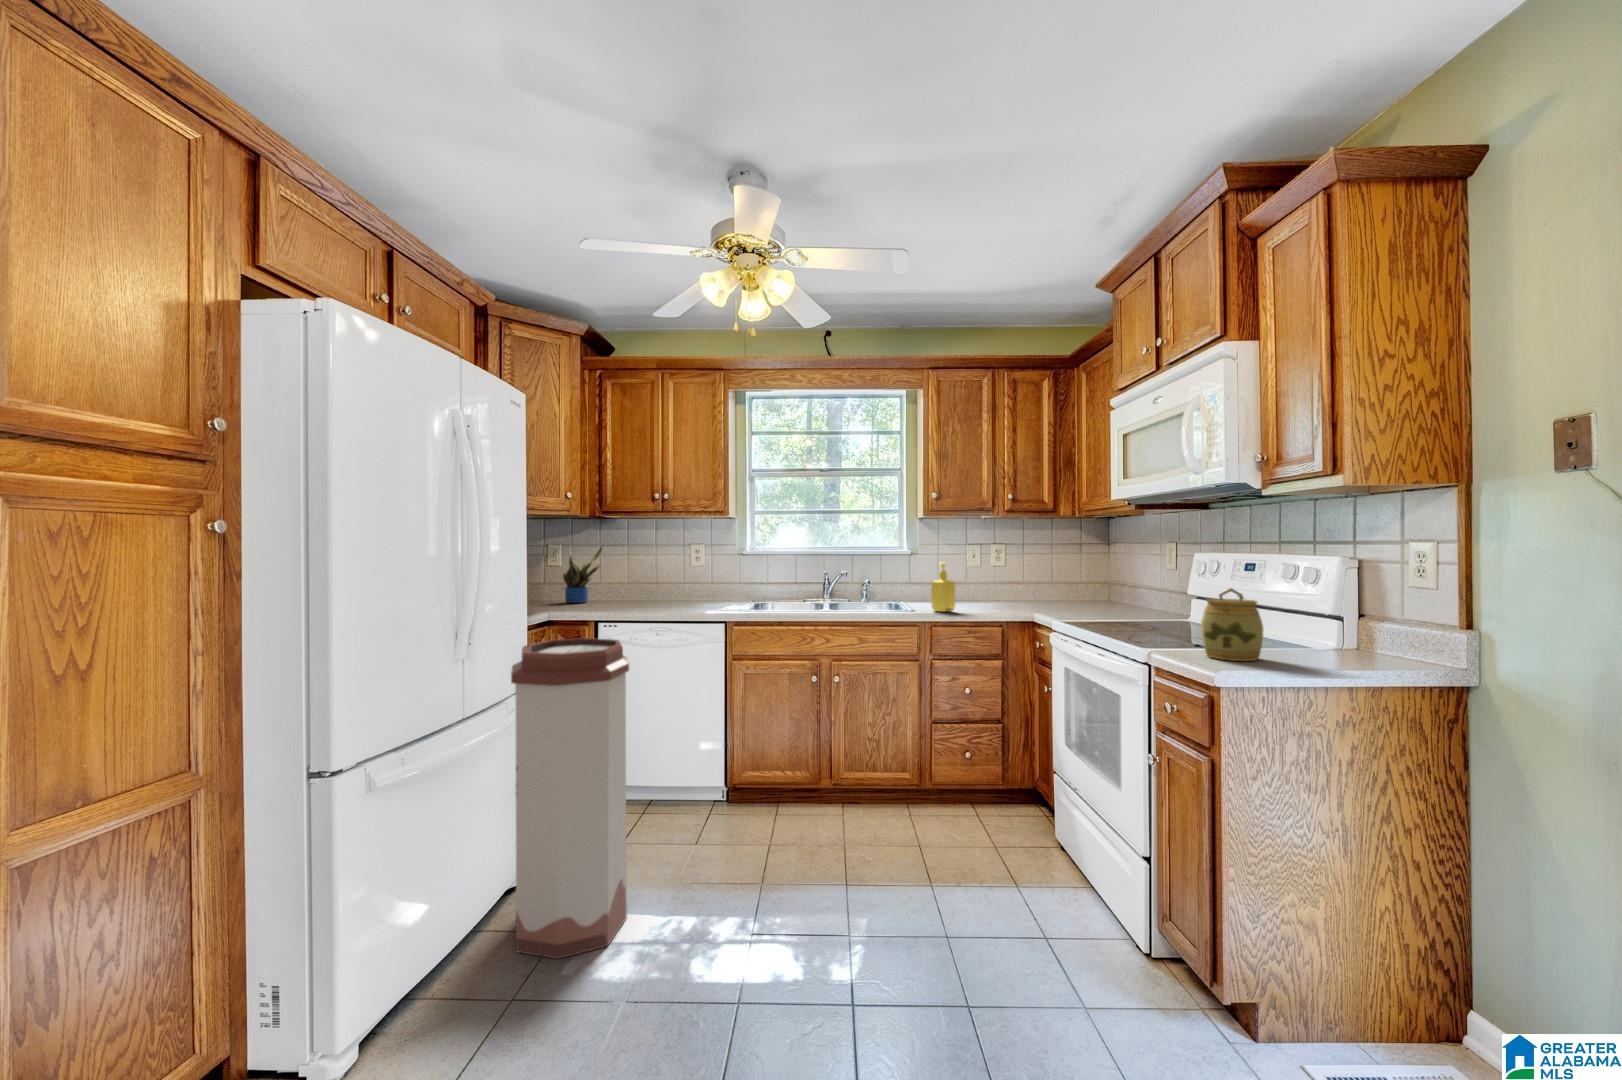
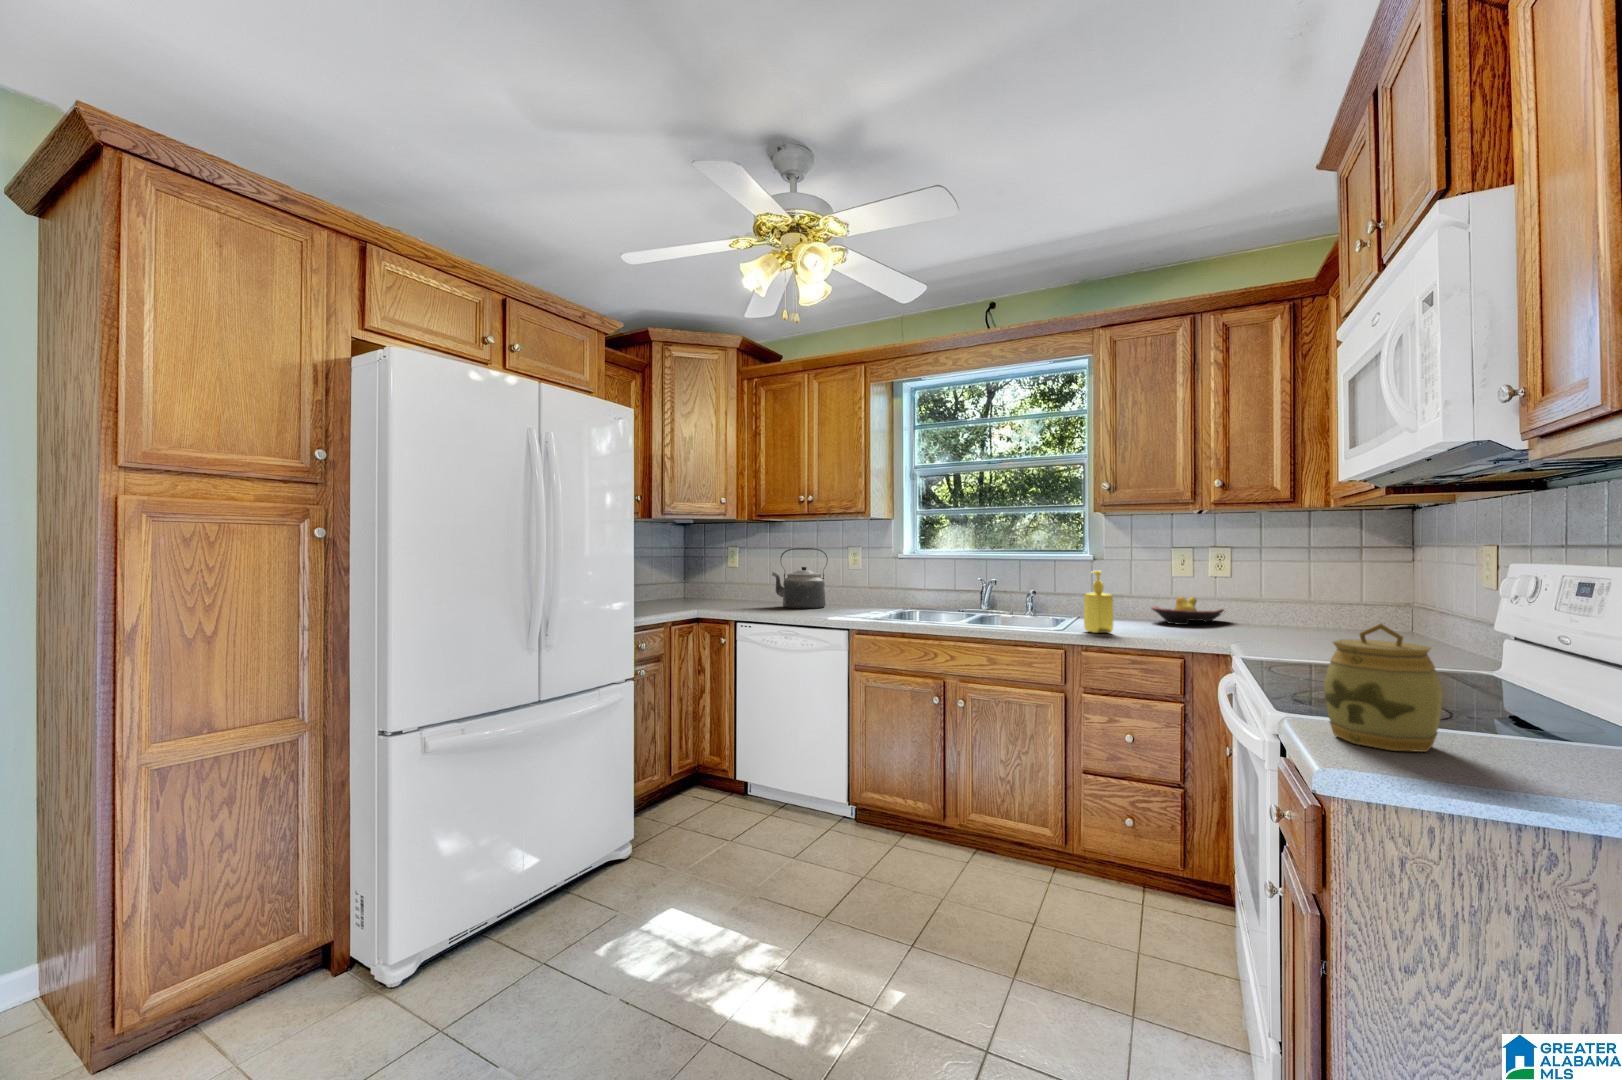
kettle: none [616,545,674,606] -> present [772,548,828,609]
potted plant: present [563,548,602,603] -> none [736,548,771,603]
fruit bowl: none [956,580,1003,603] -> present [1151,595,1226,625]
trash can: present [511,638,629,959] -> none [567,636,689,937]

